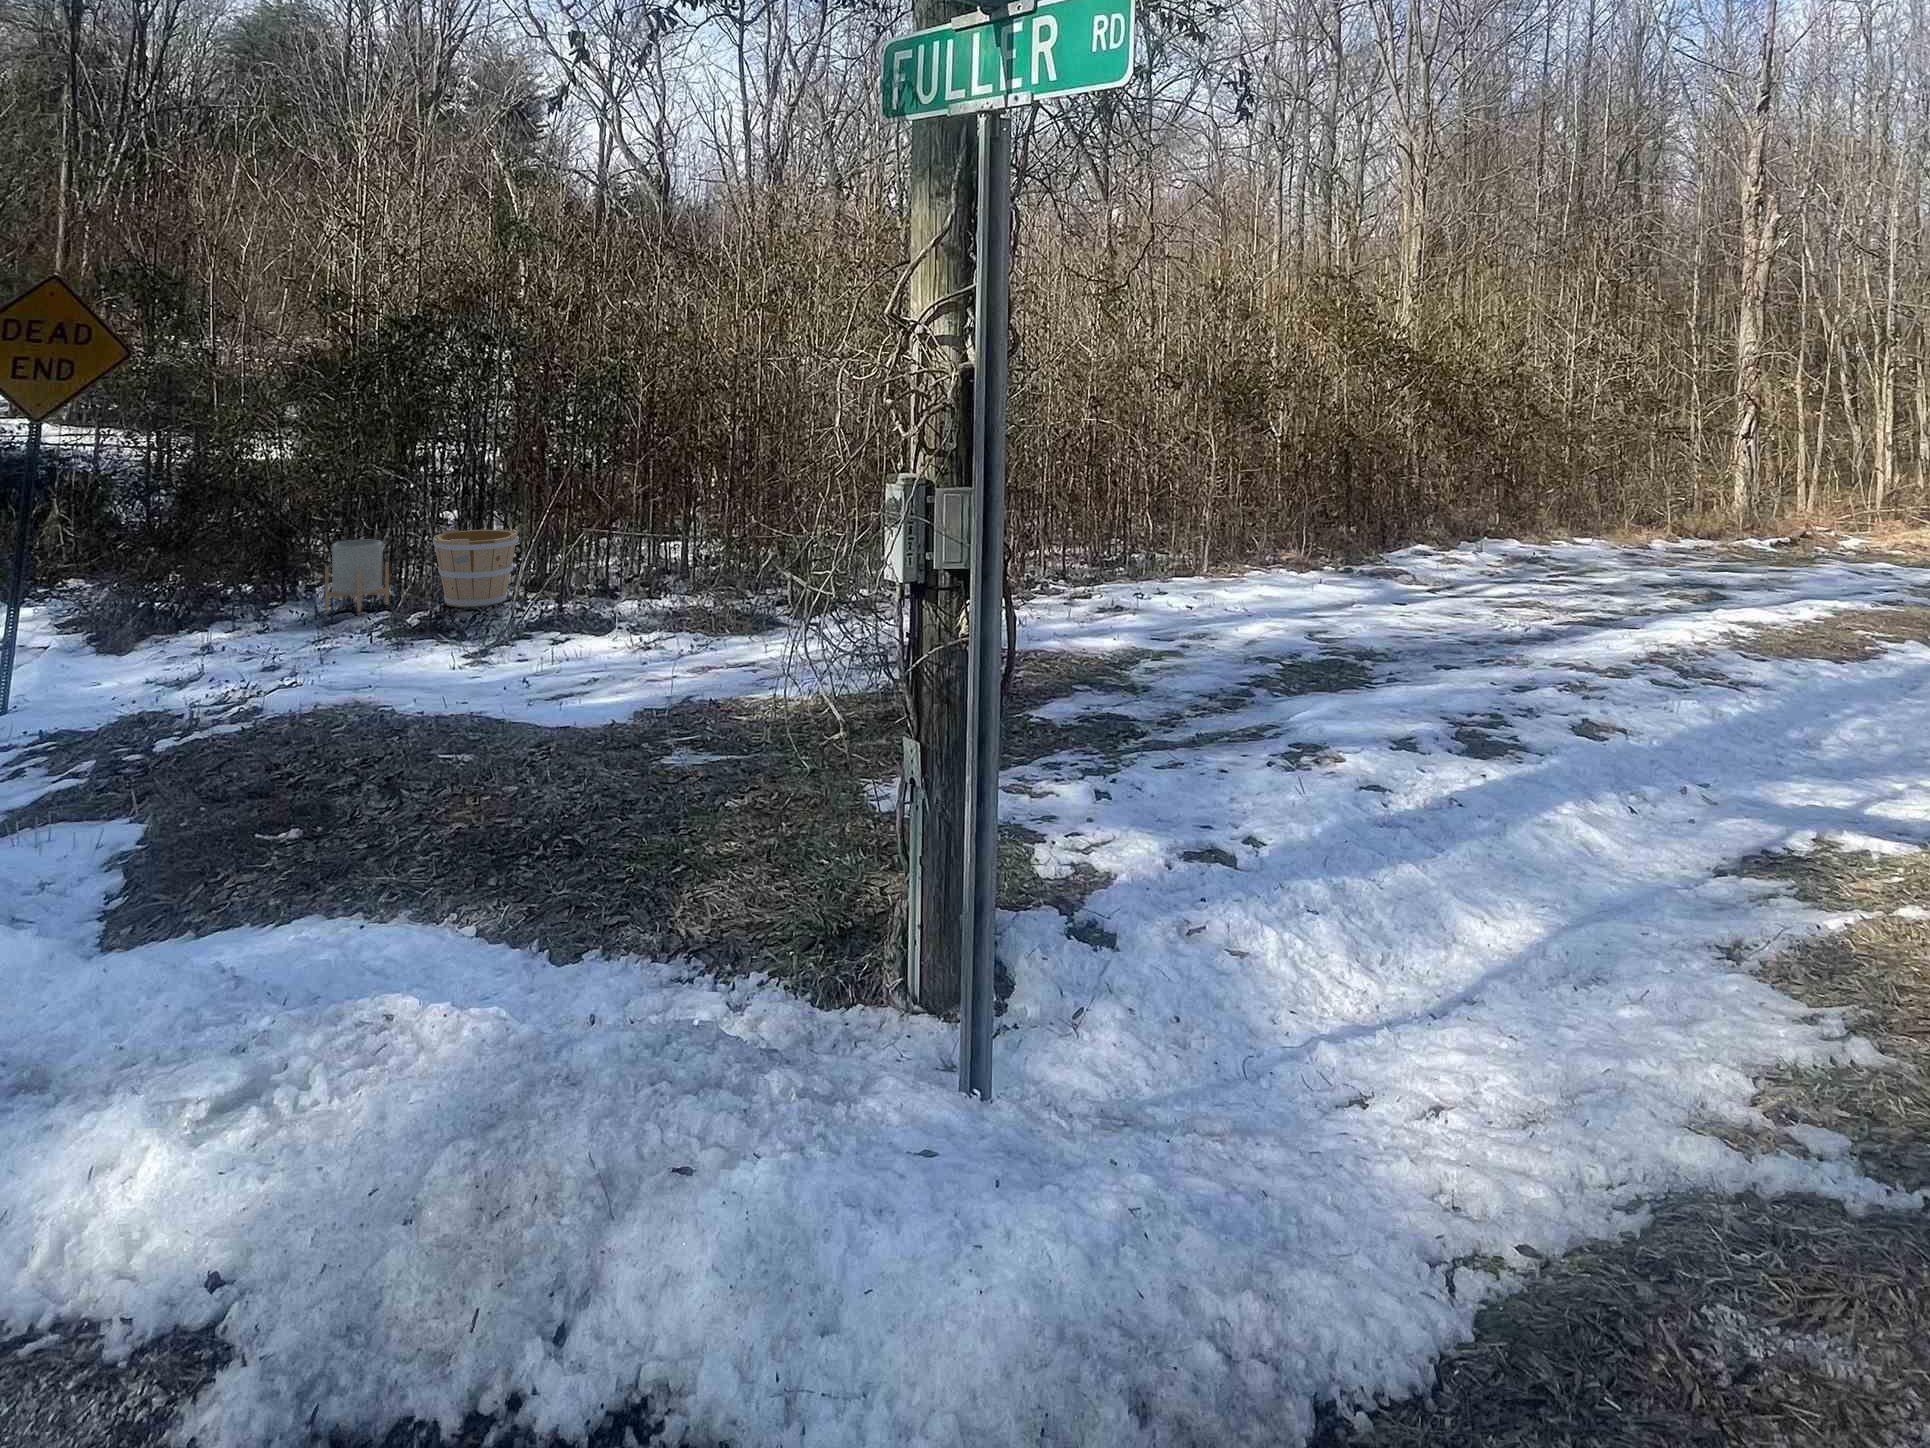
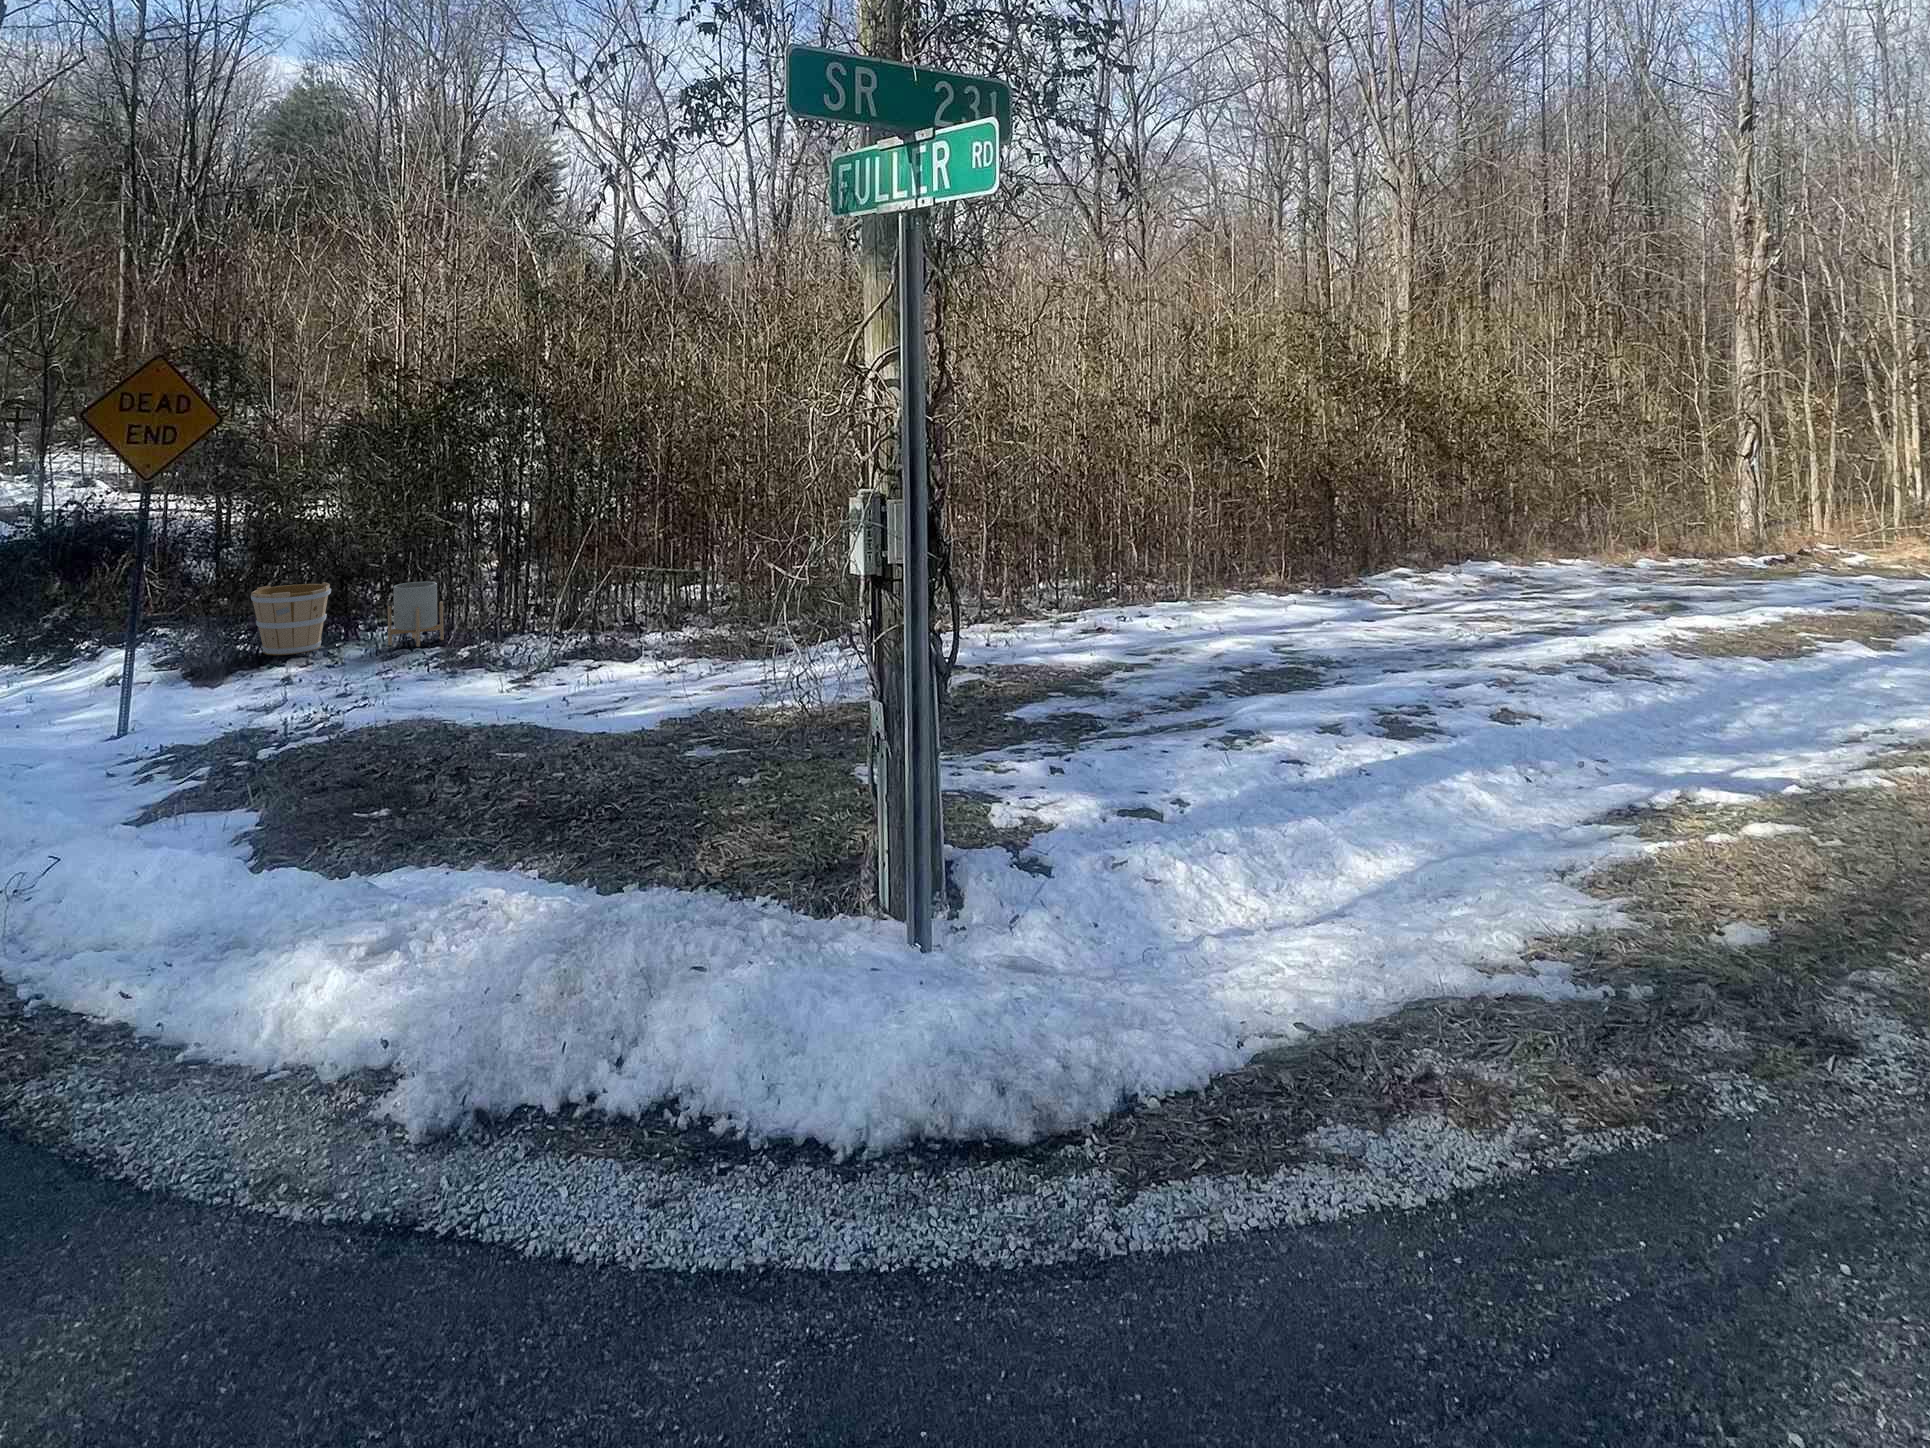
wooden bucket: present [433,529,519,607] -> present [251,582,331,655]

